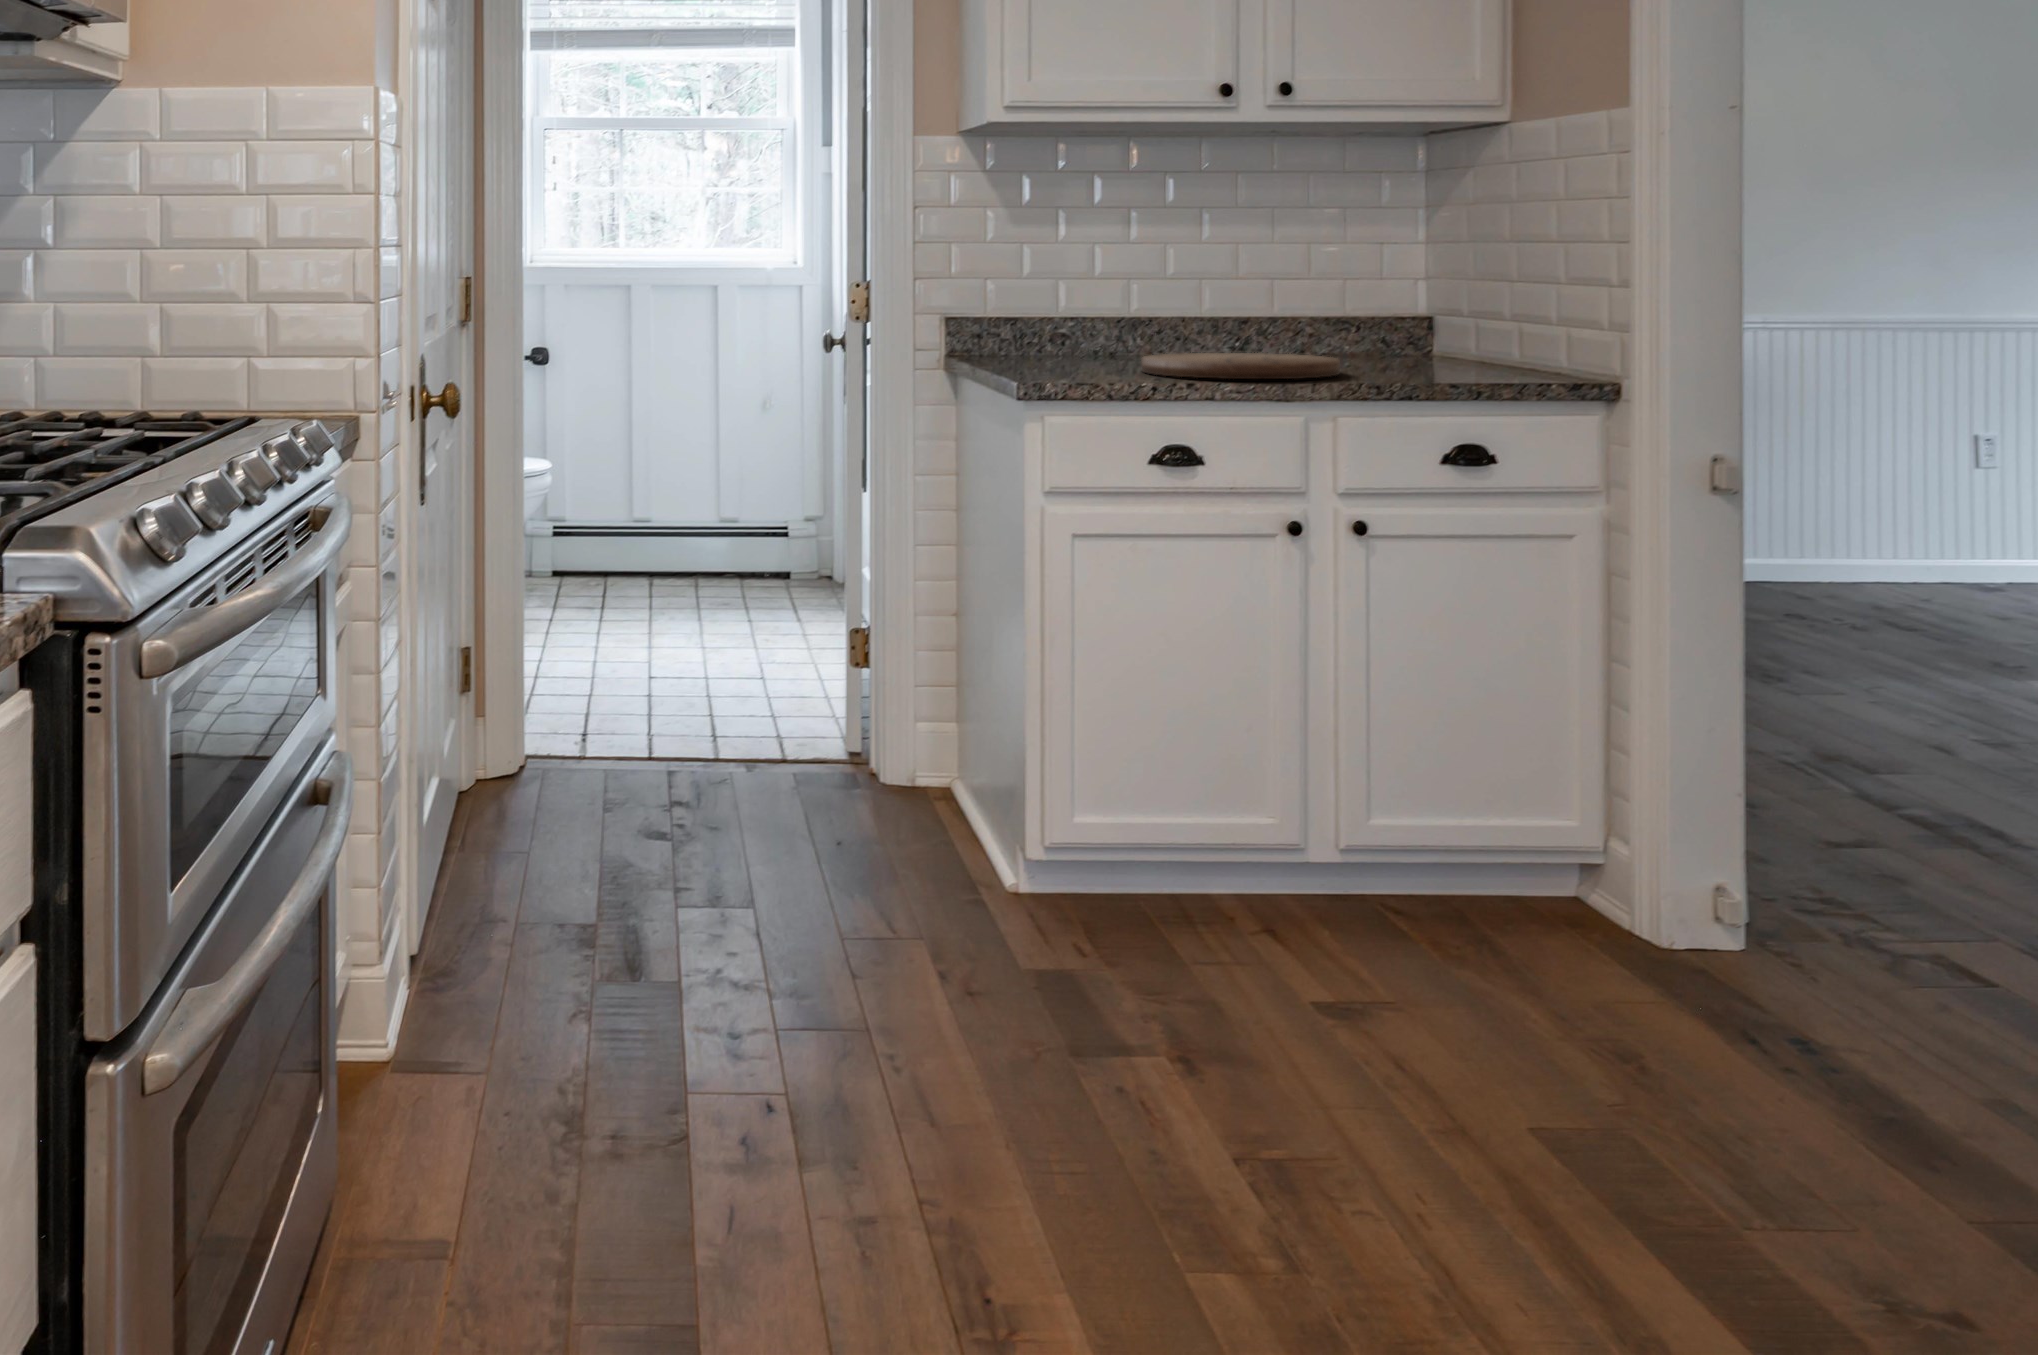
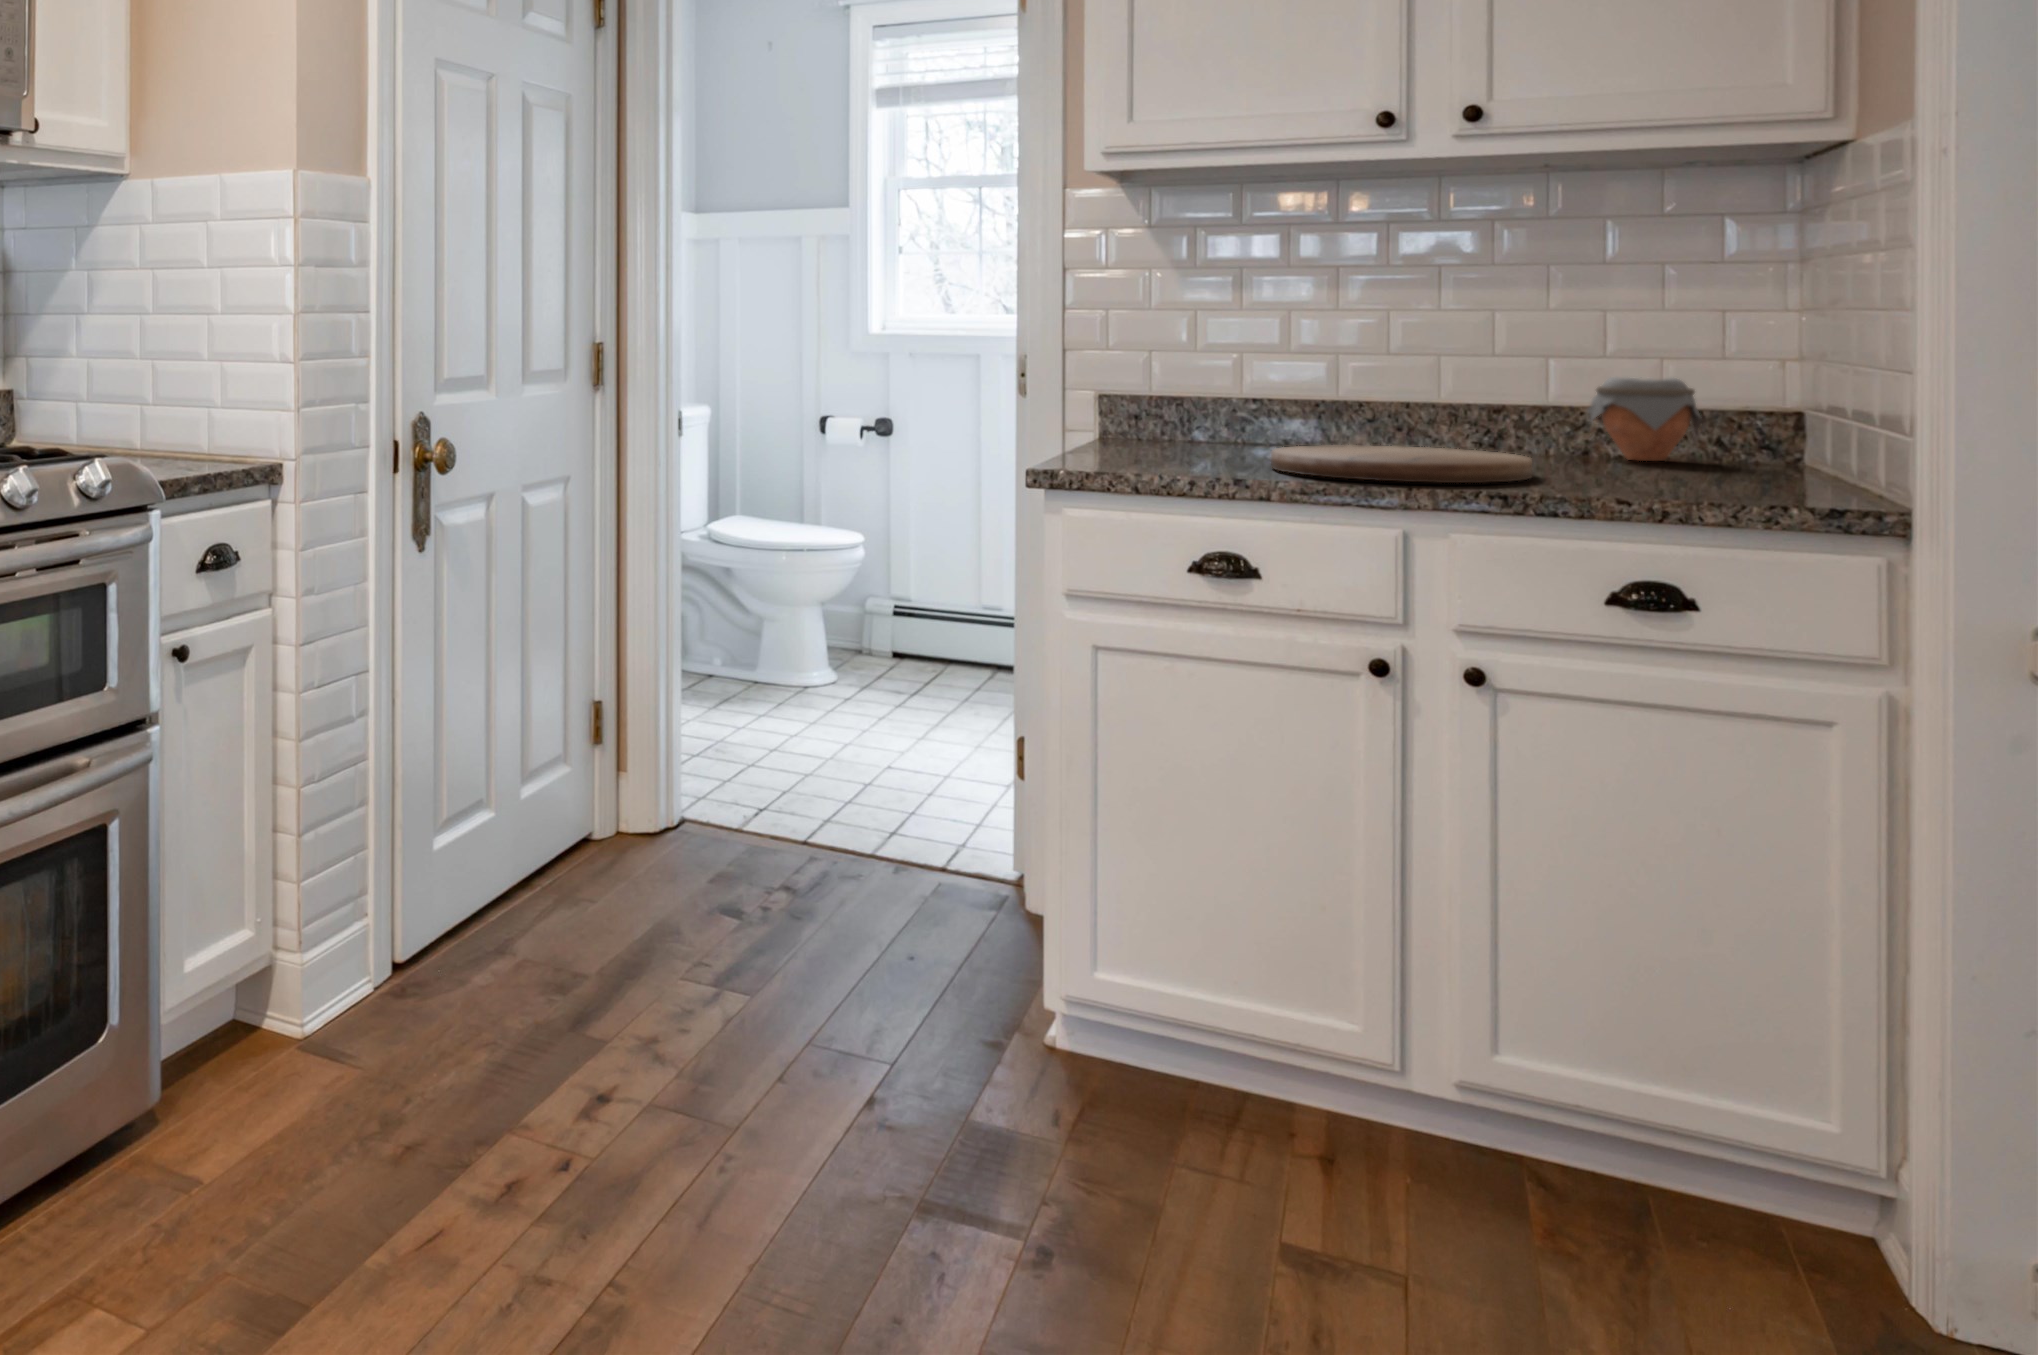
jar: none [1297,294,1378,357] -> present [1587,376,1701,461]

